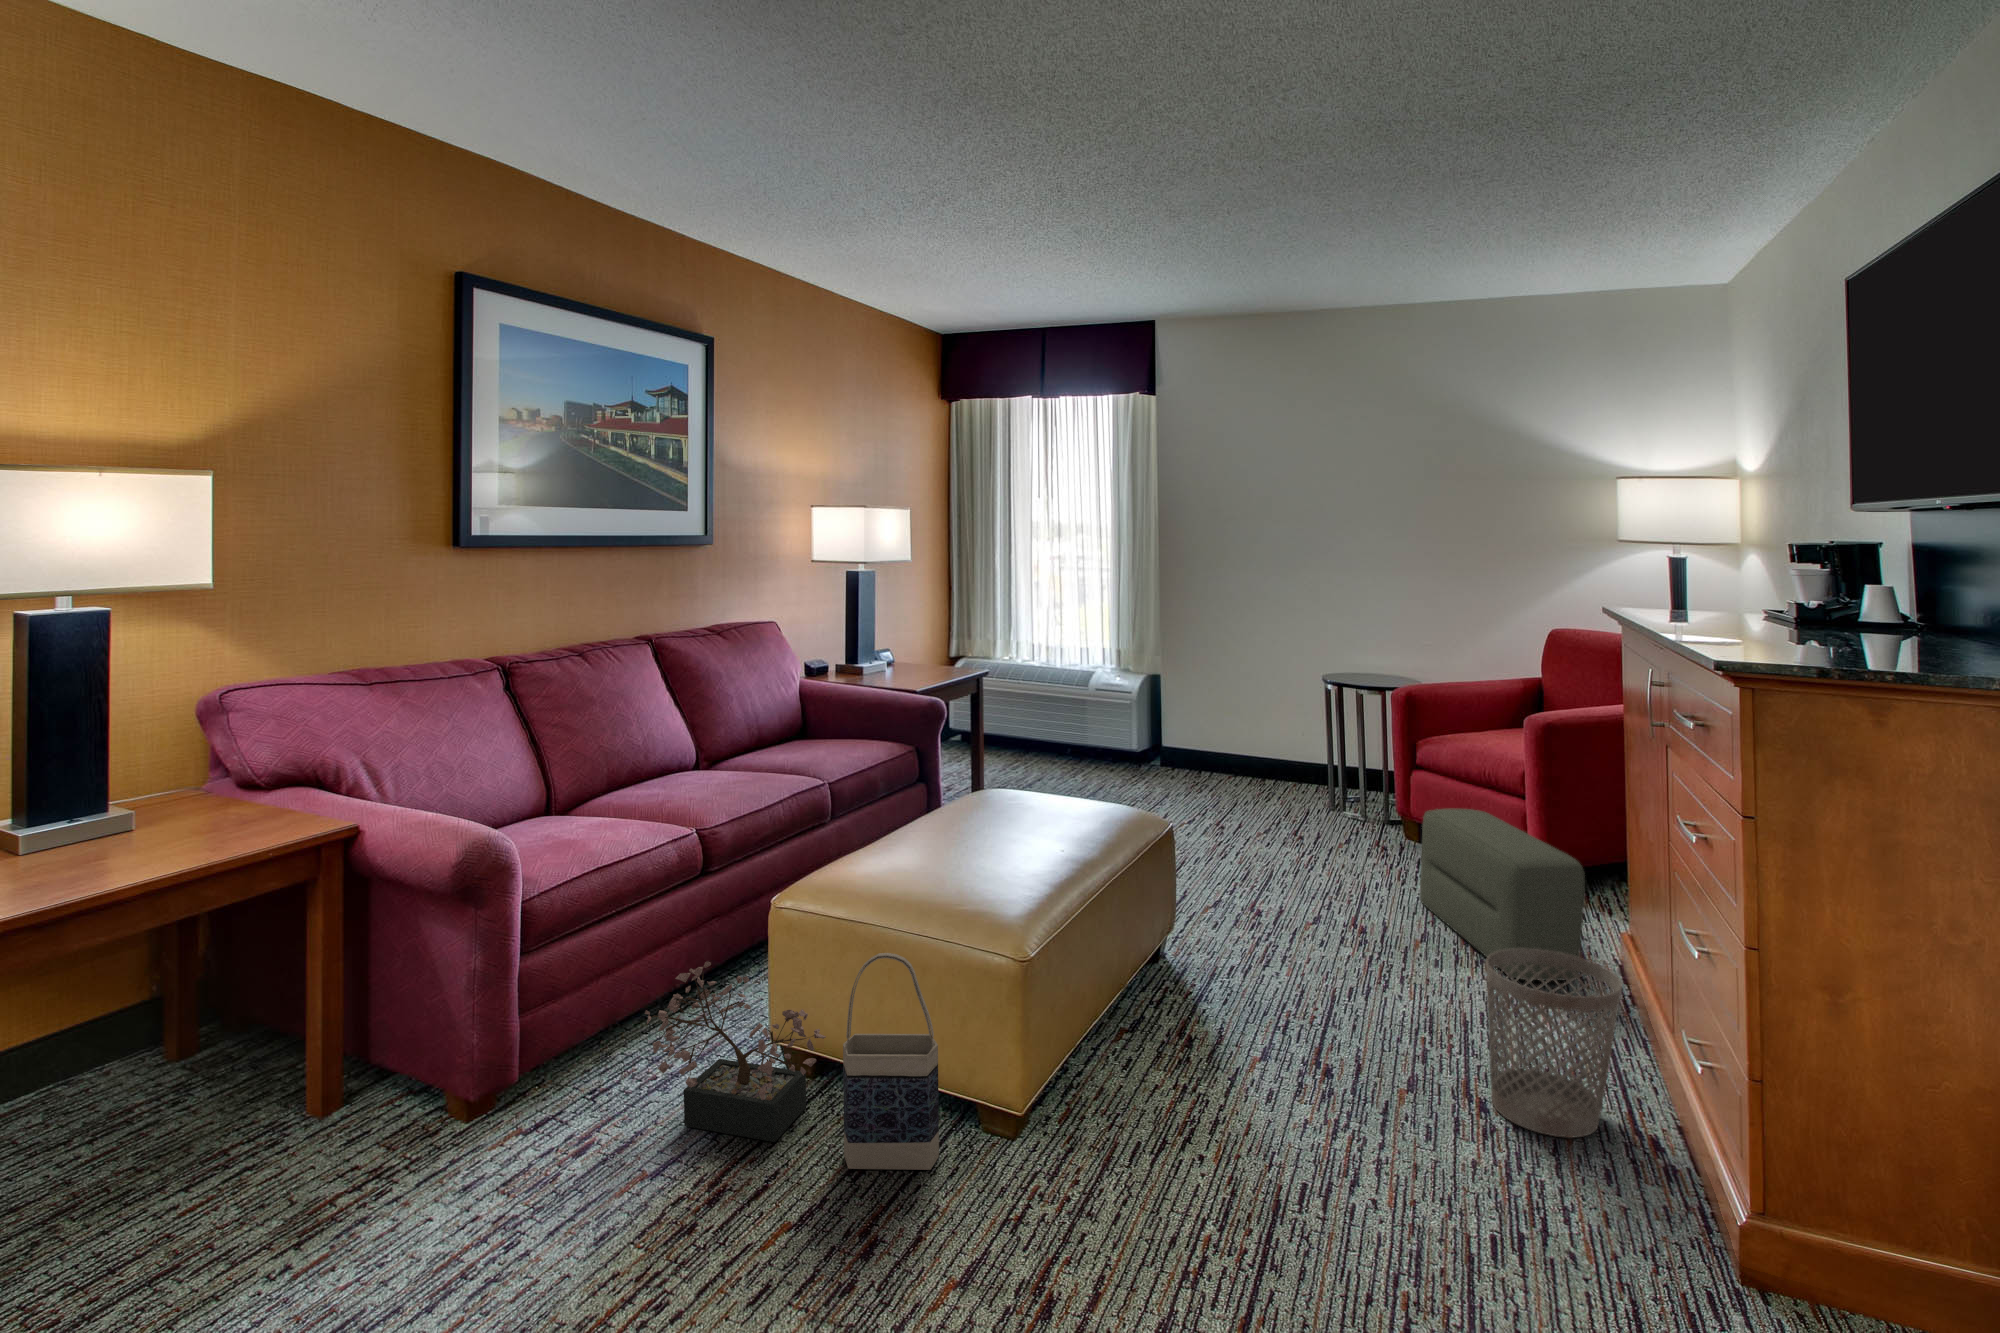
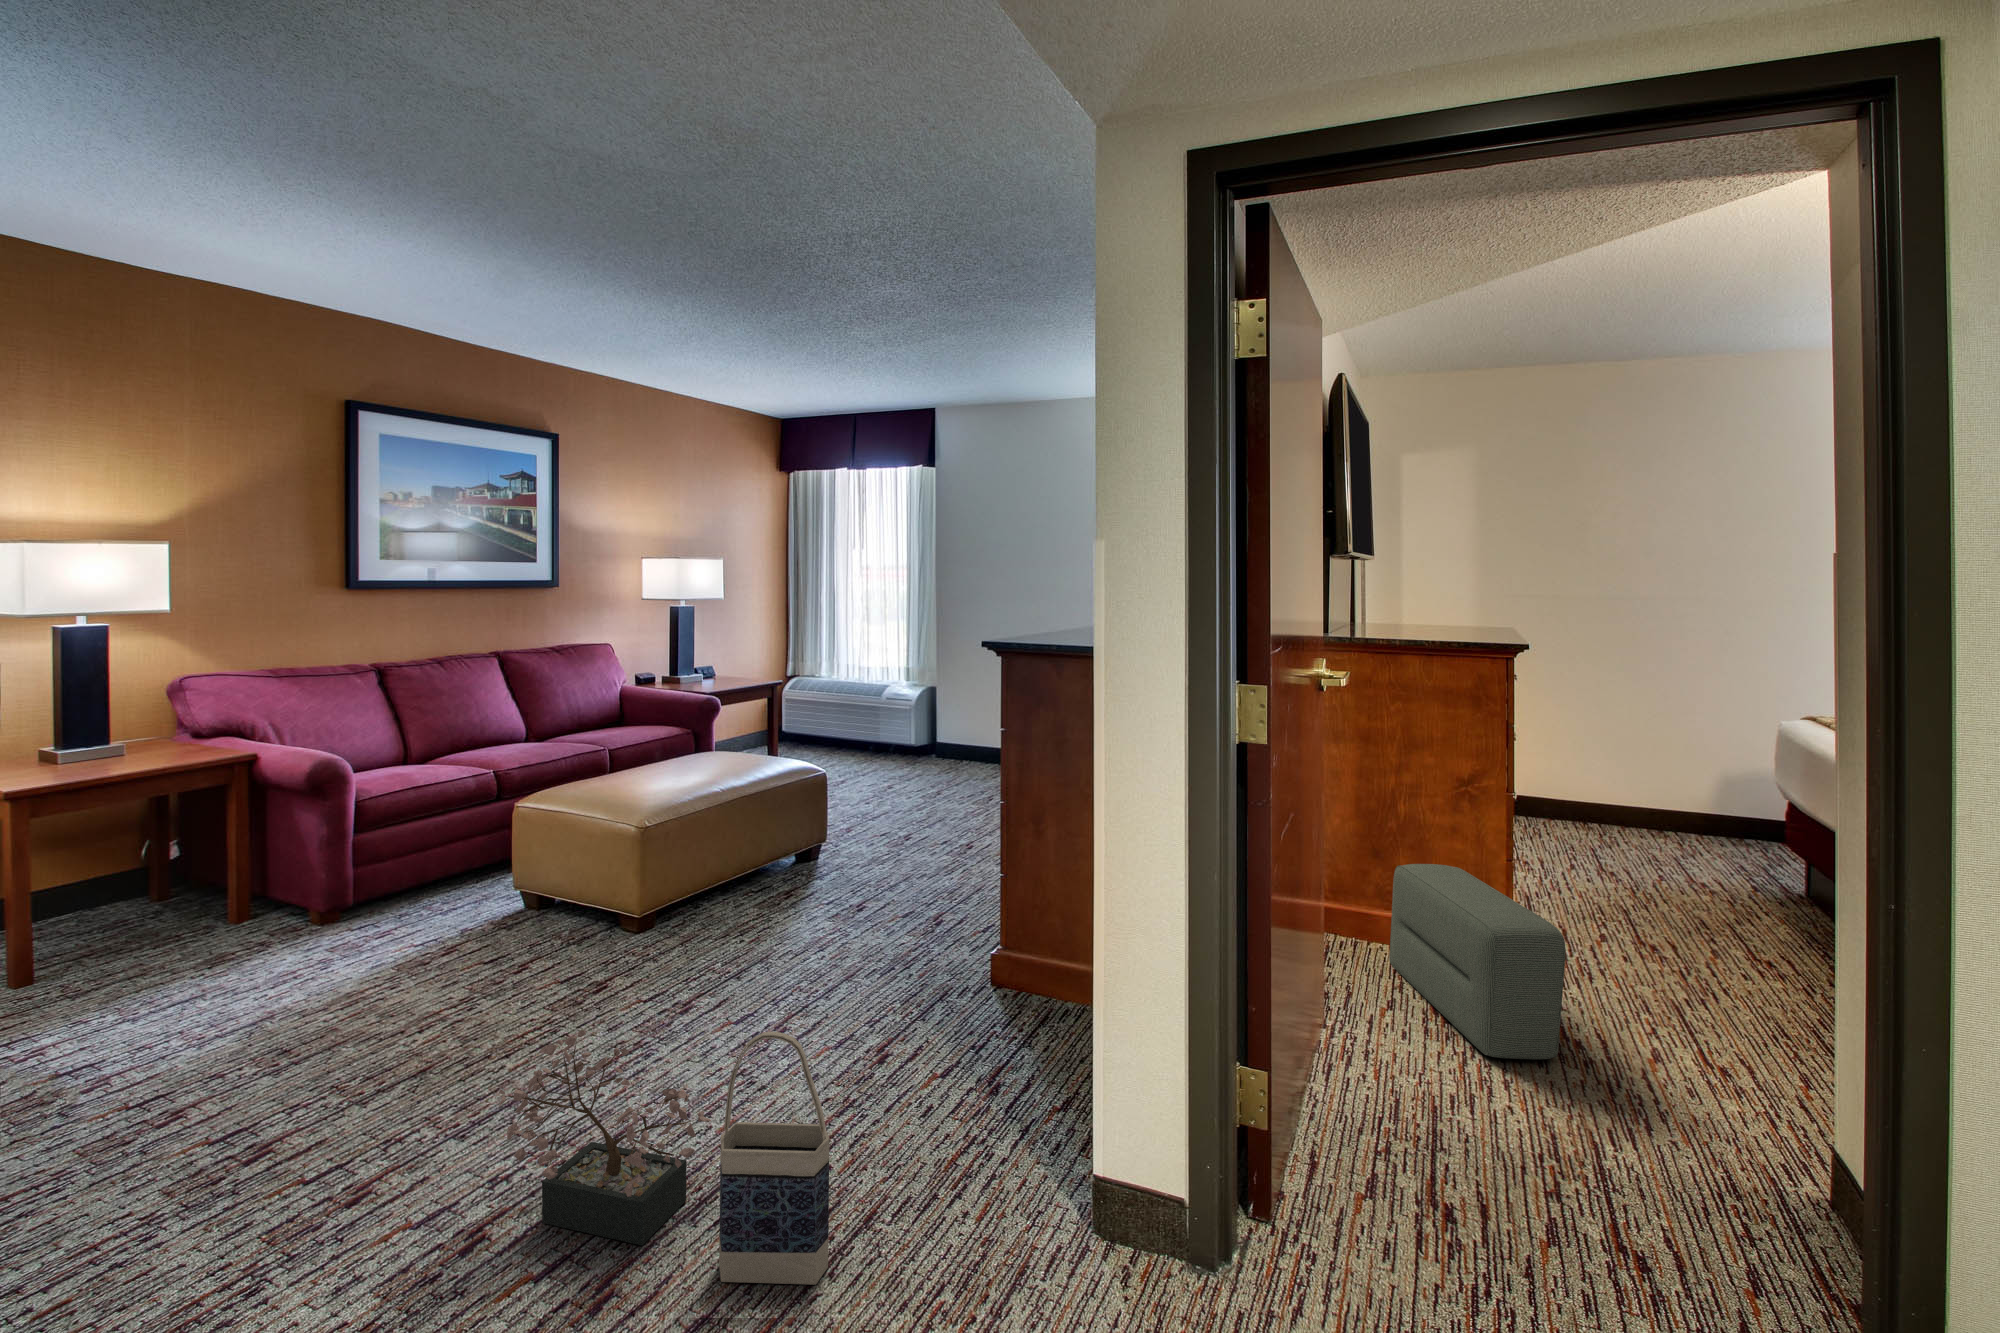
wastebasket: present [1486,949,1622,1138] -> none [1455,1033,1606,1255]

